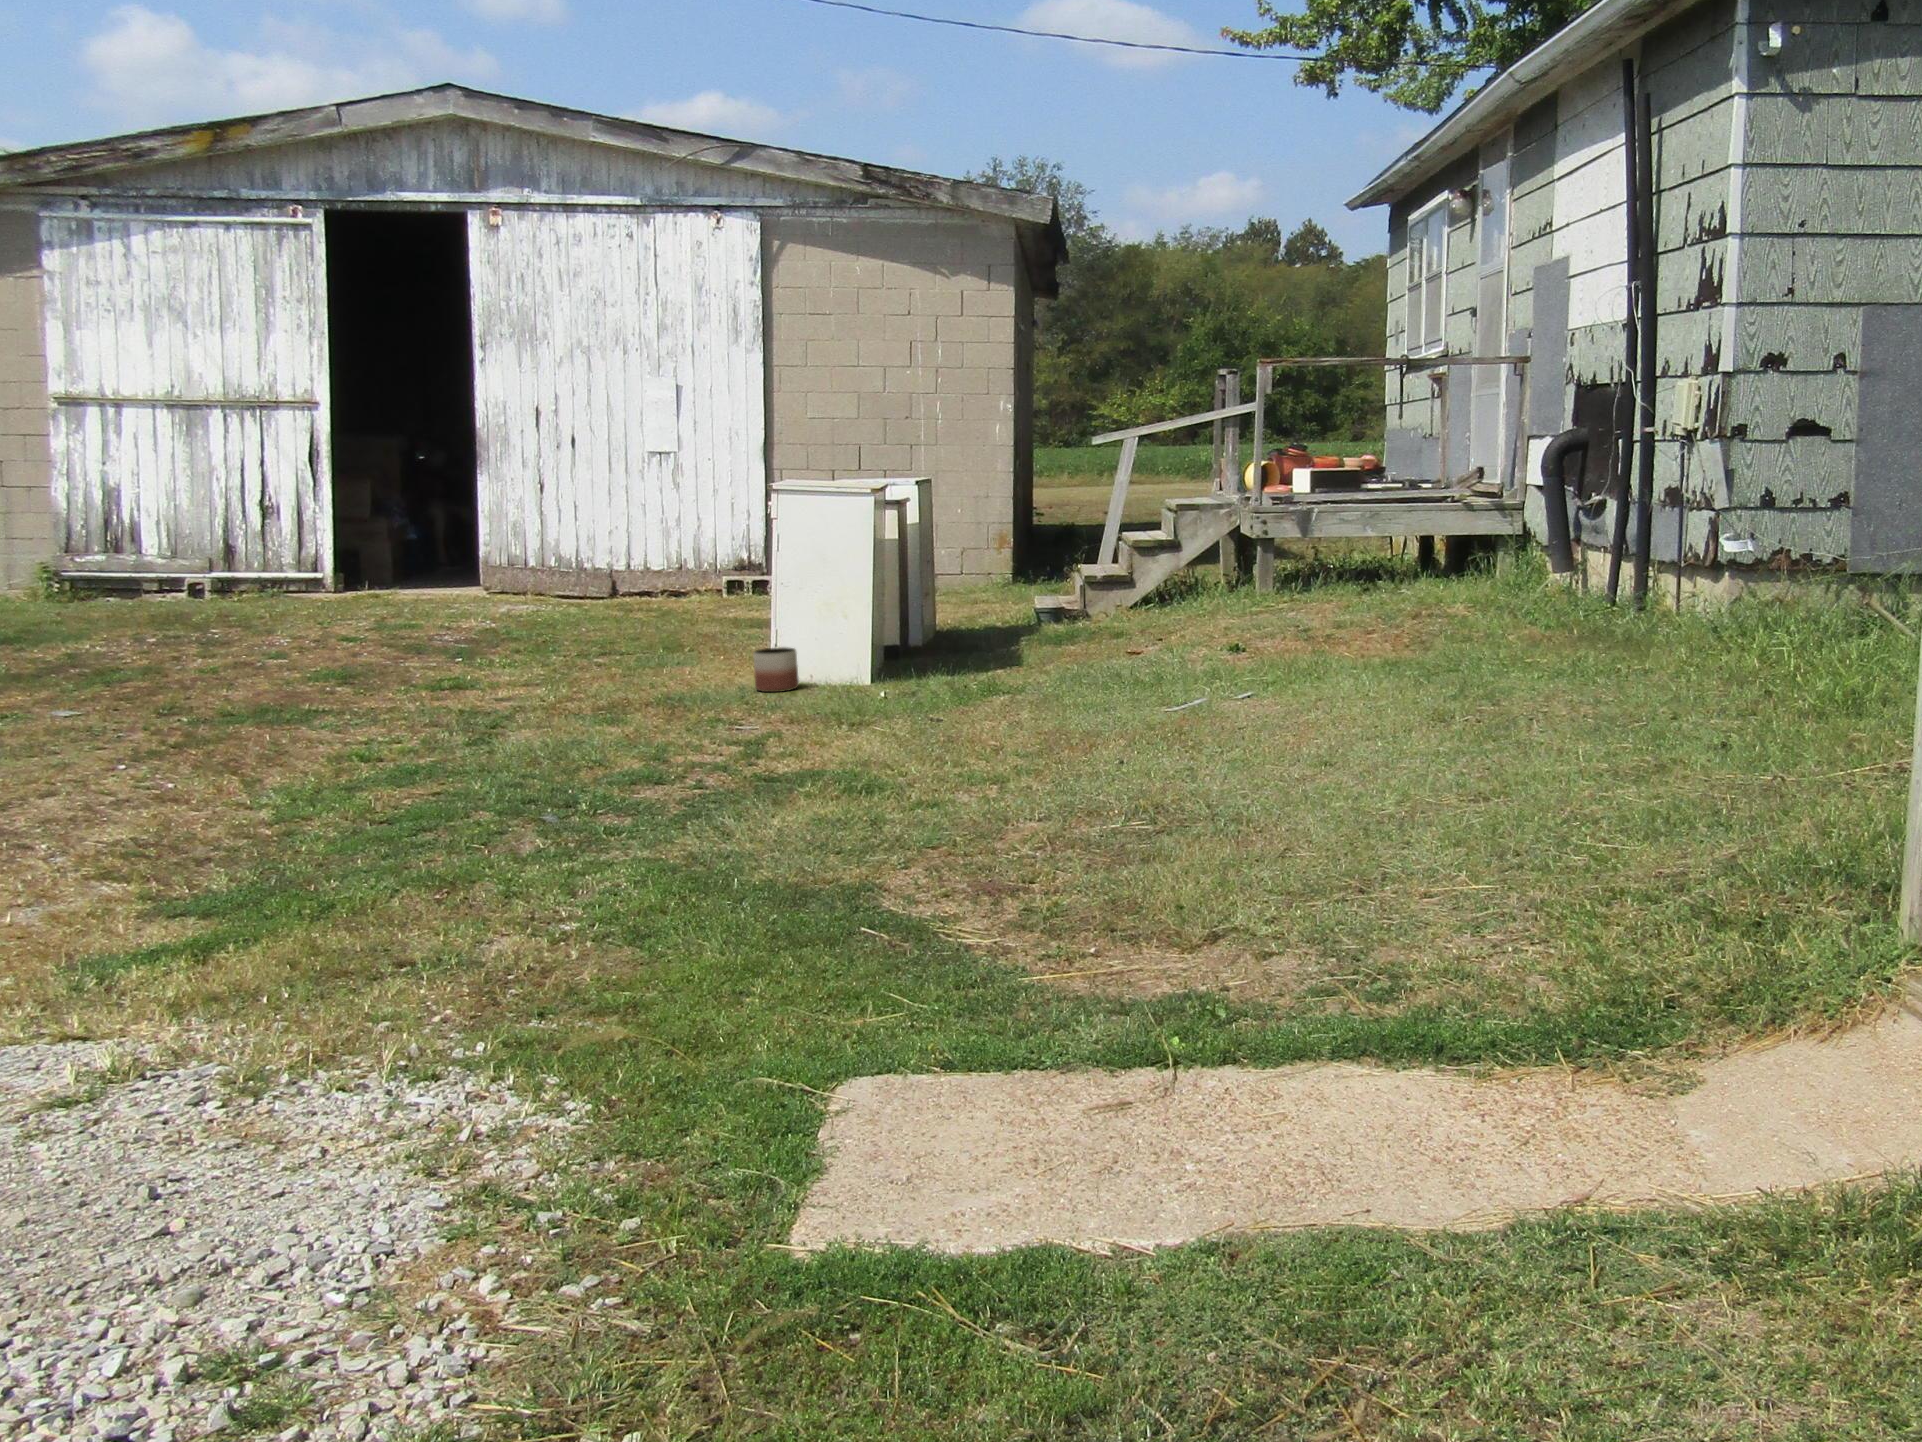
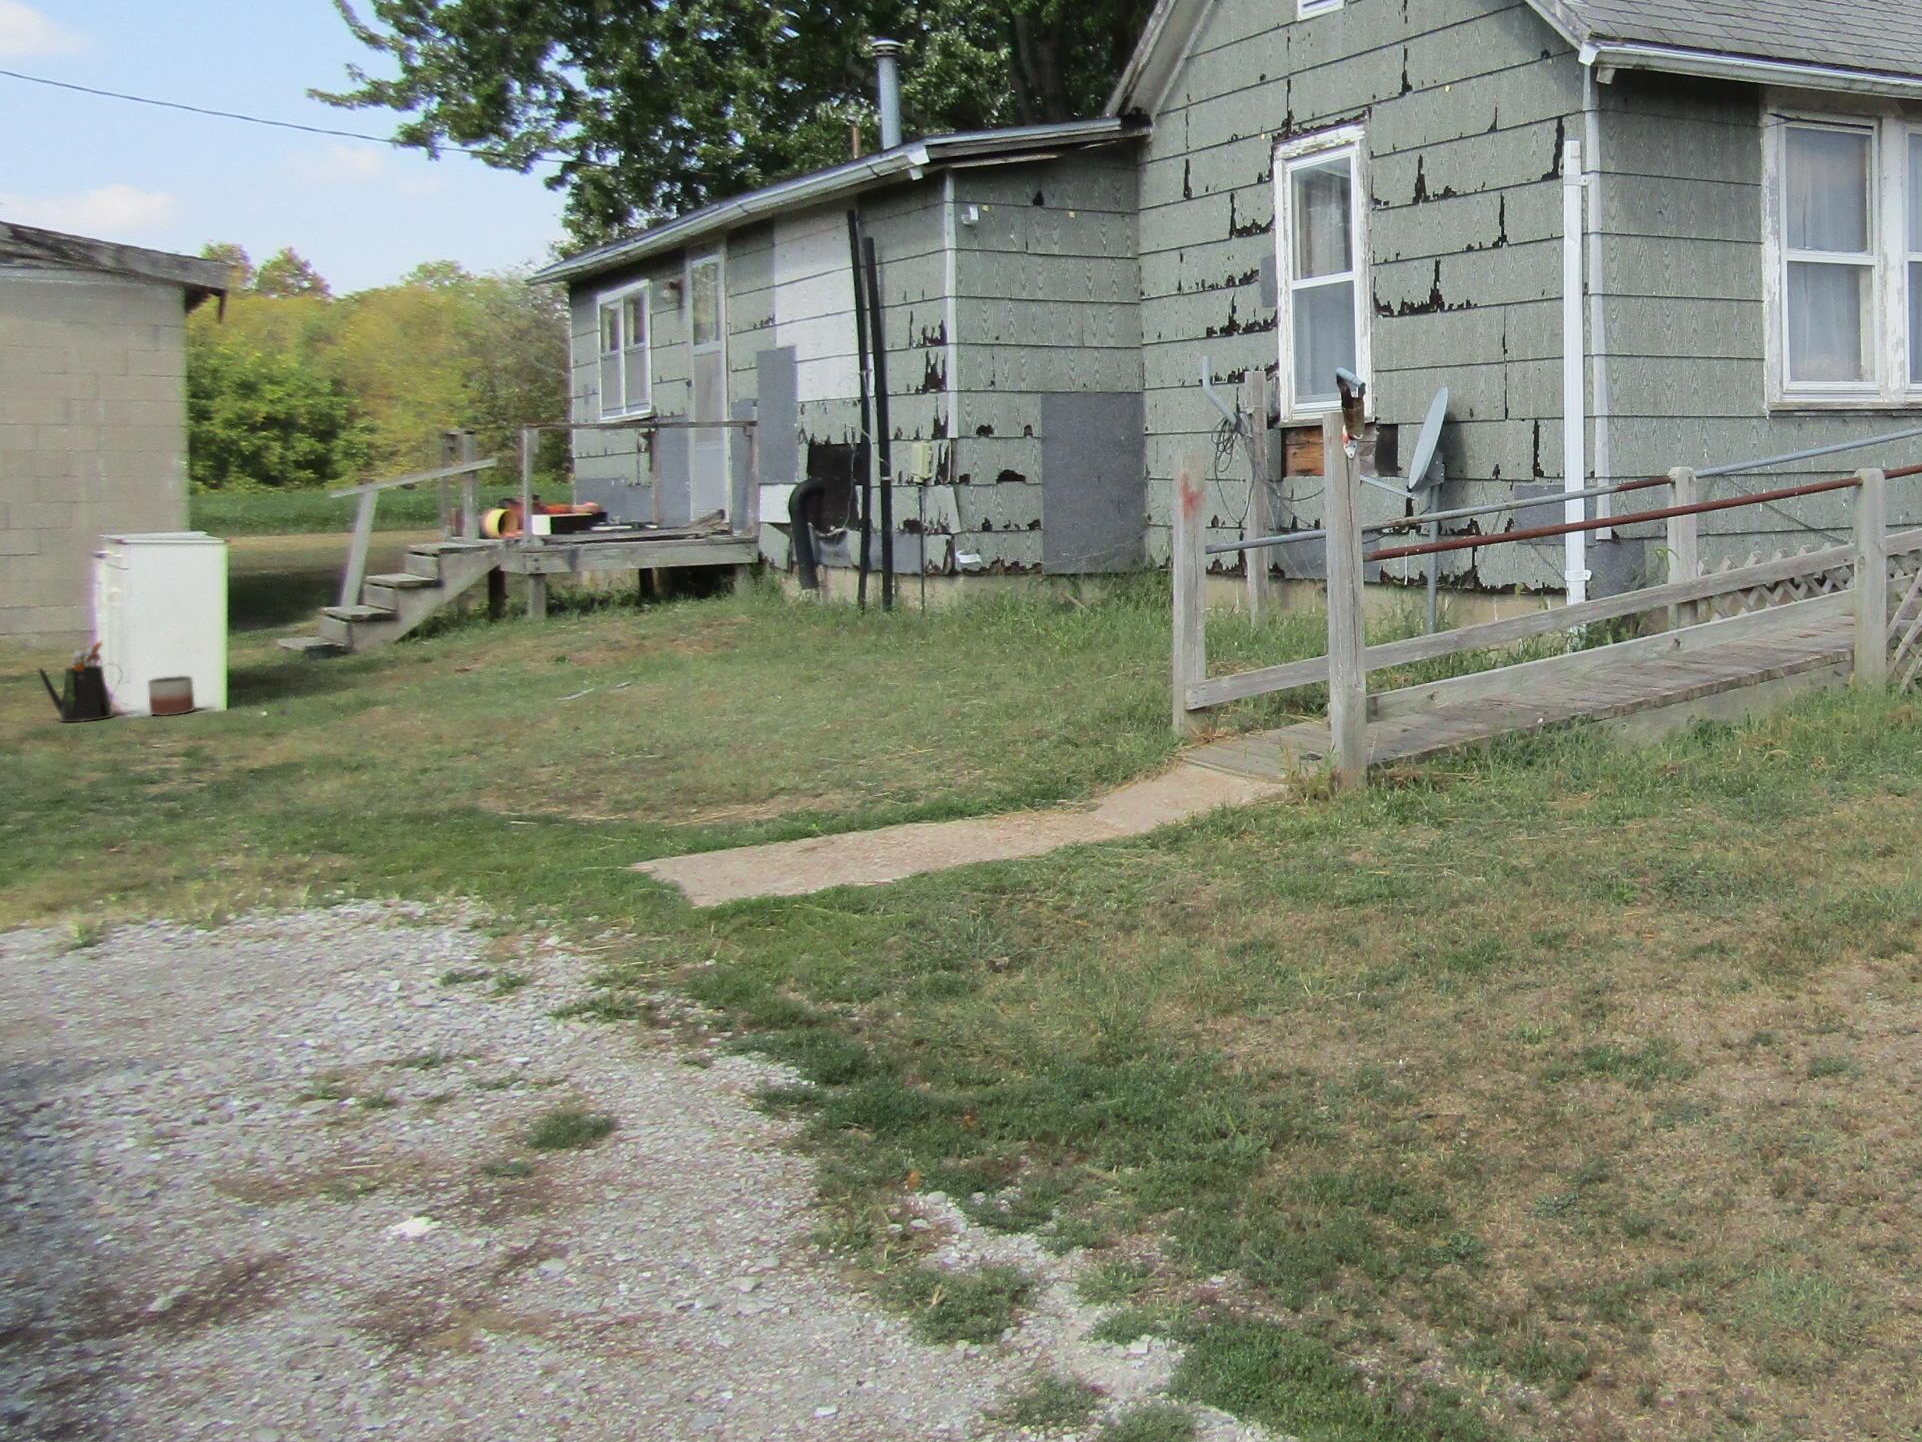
watering can: none [660,600,734,692] -> present [39,642,120,722]

